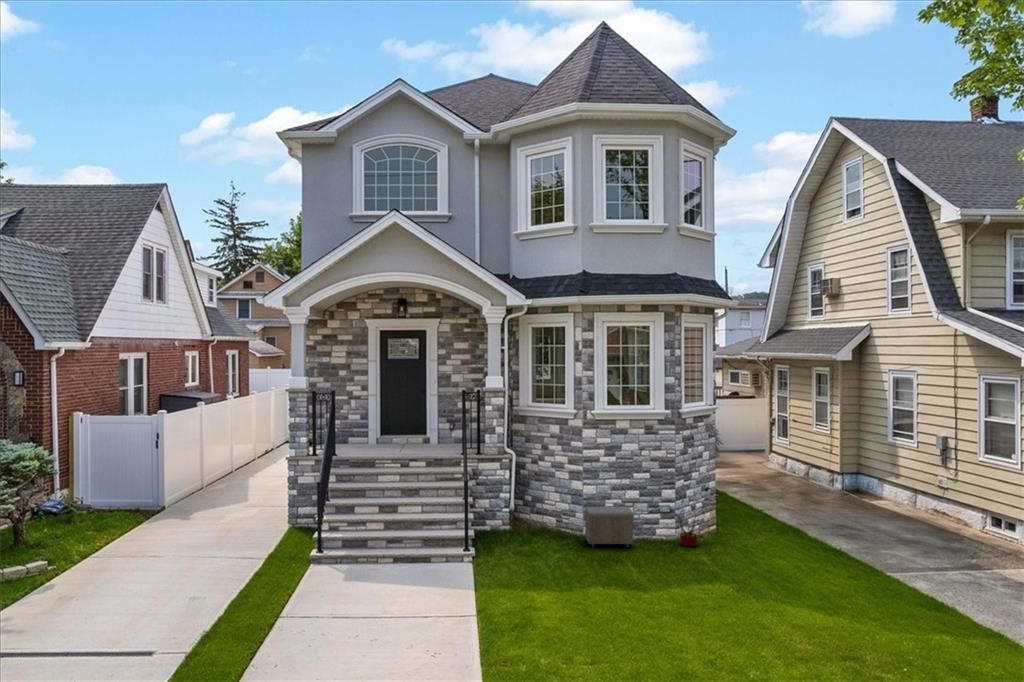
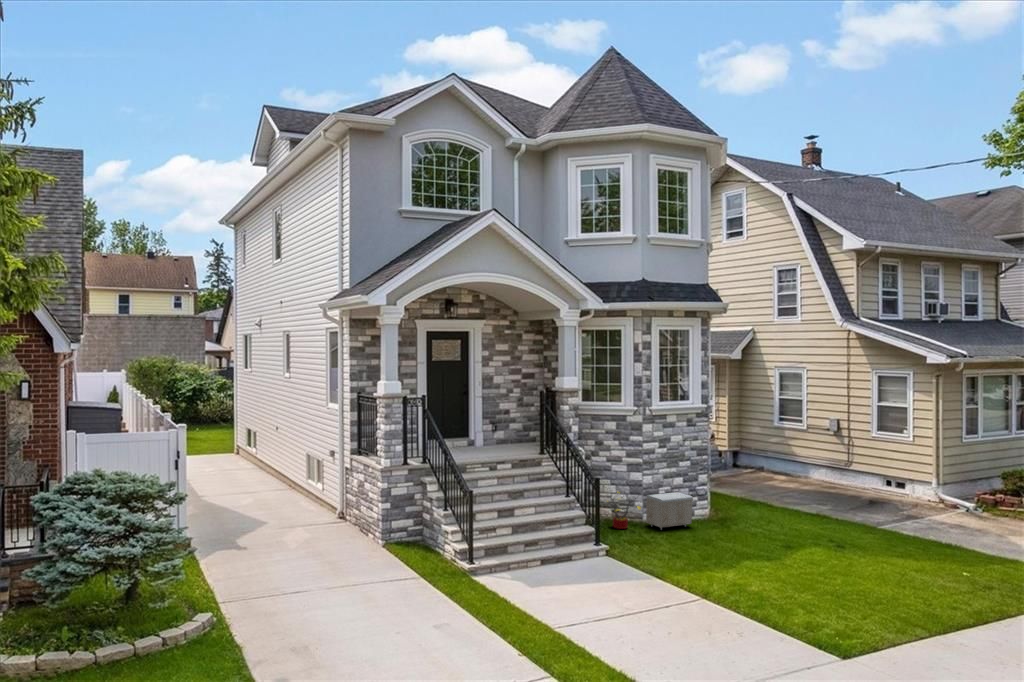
decorative plant: present [672,506,697,546] -> present [611,498,641,529]

